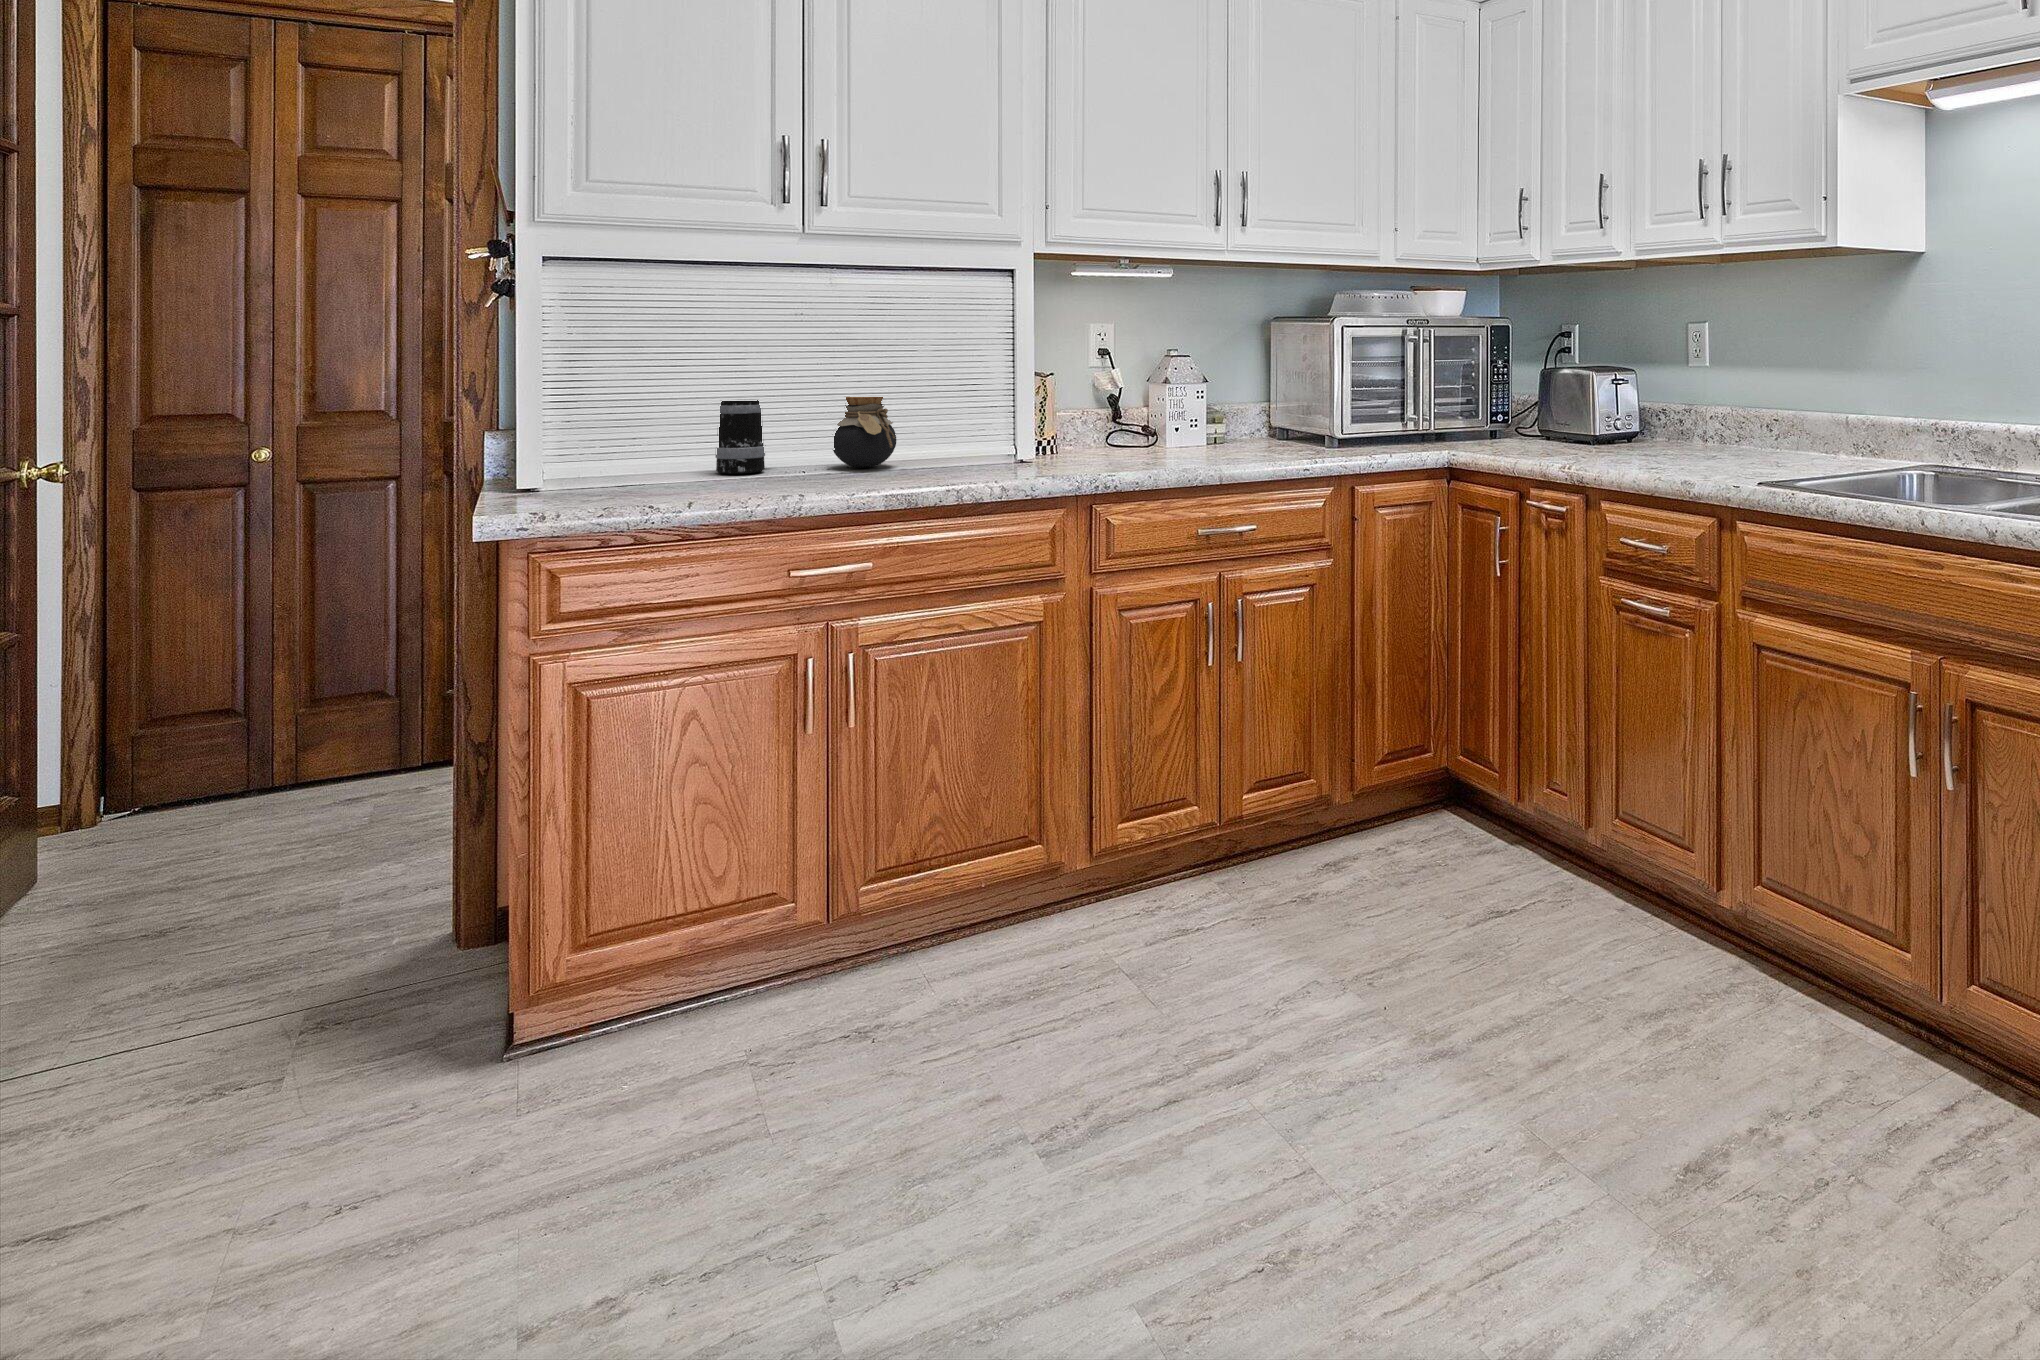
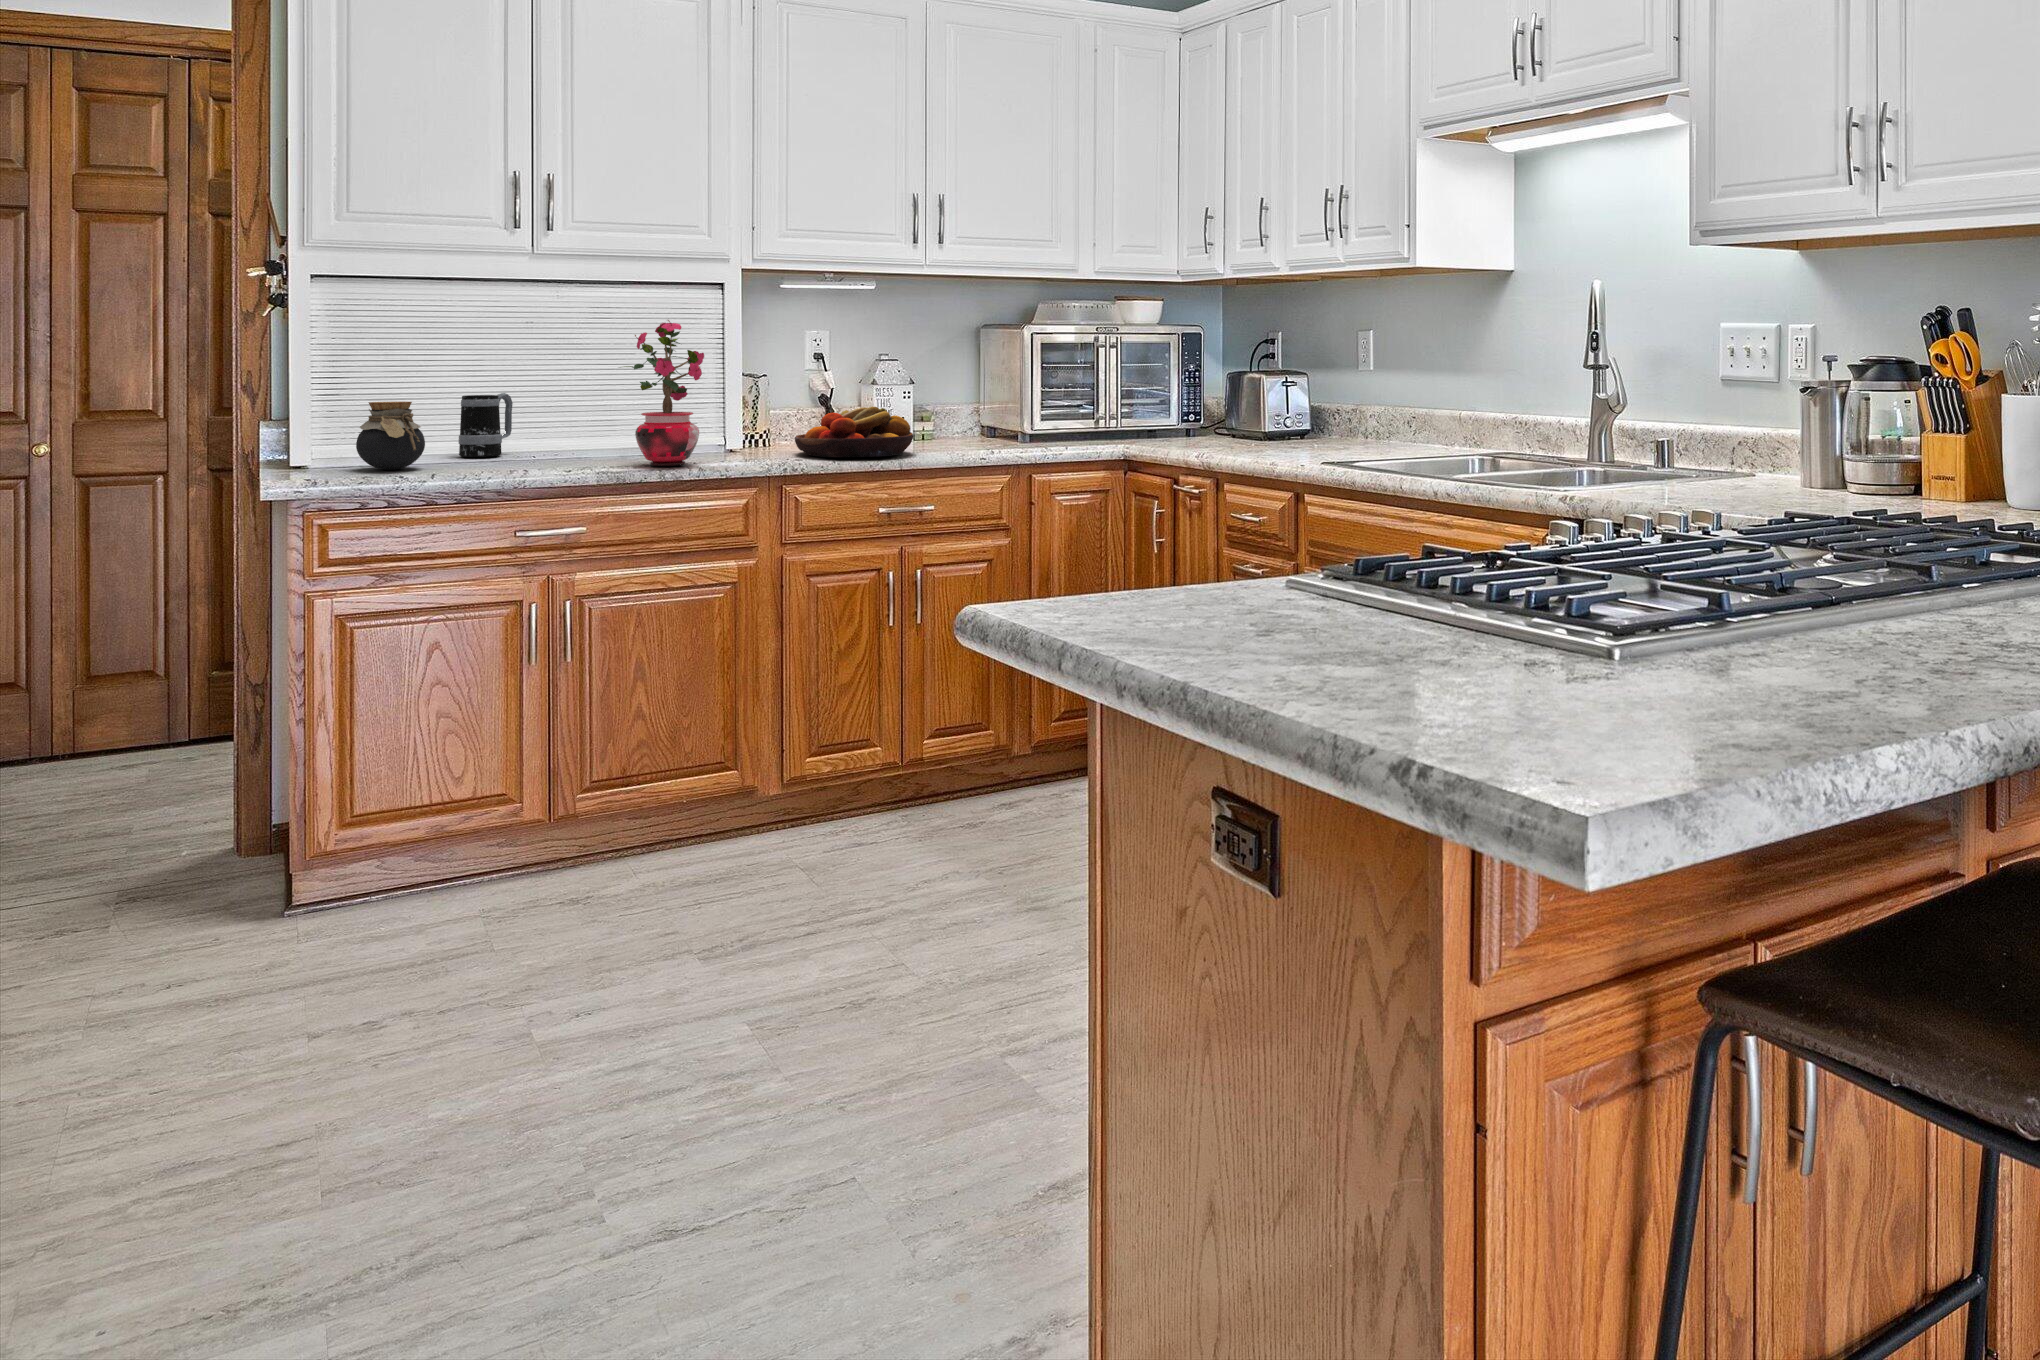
potted plant: none [902,308,1000,485] -> present [624,320,704,466]
jar: present [833,397,896,468] -> present [356,402,425,470]
fruit bowl: none [1094,411,1227,471] -> present [795,407,914,457]

